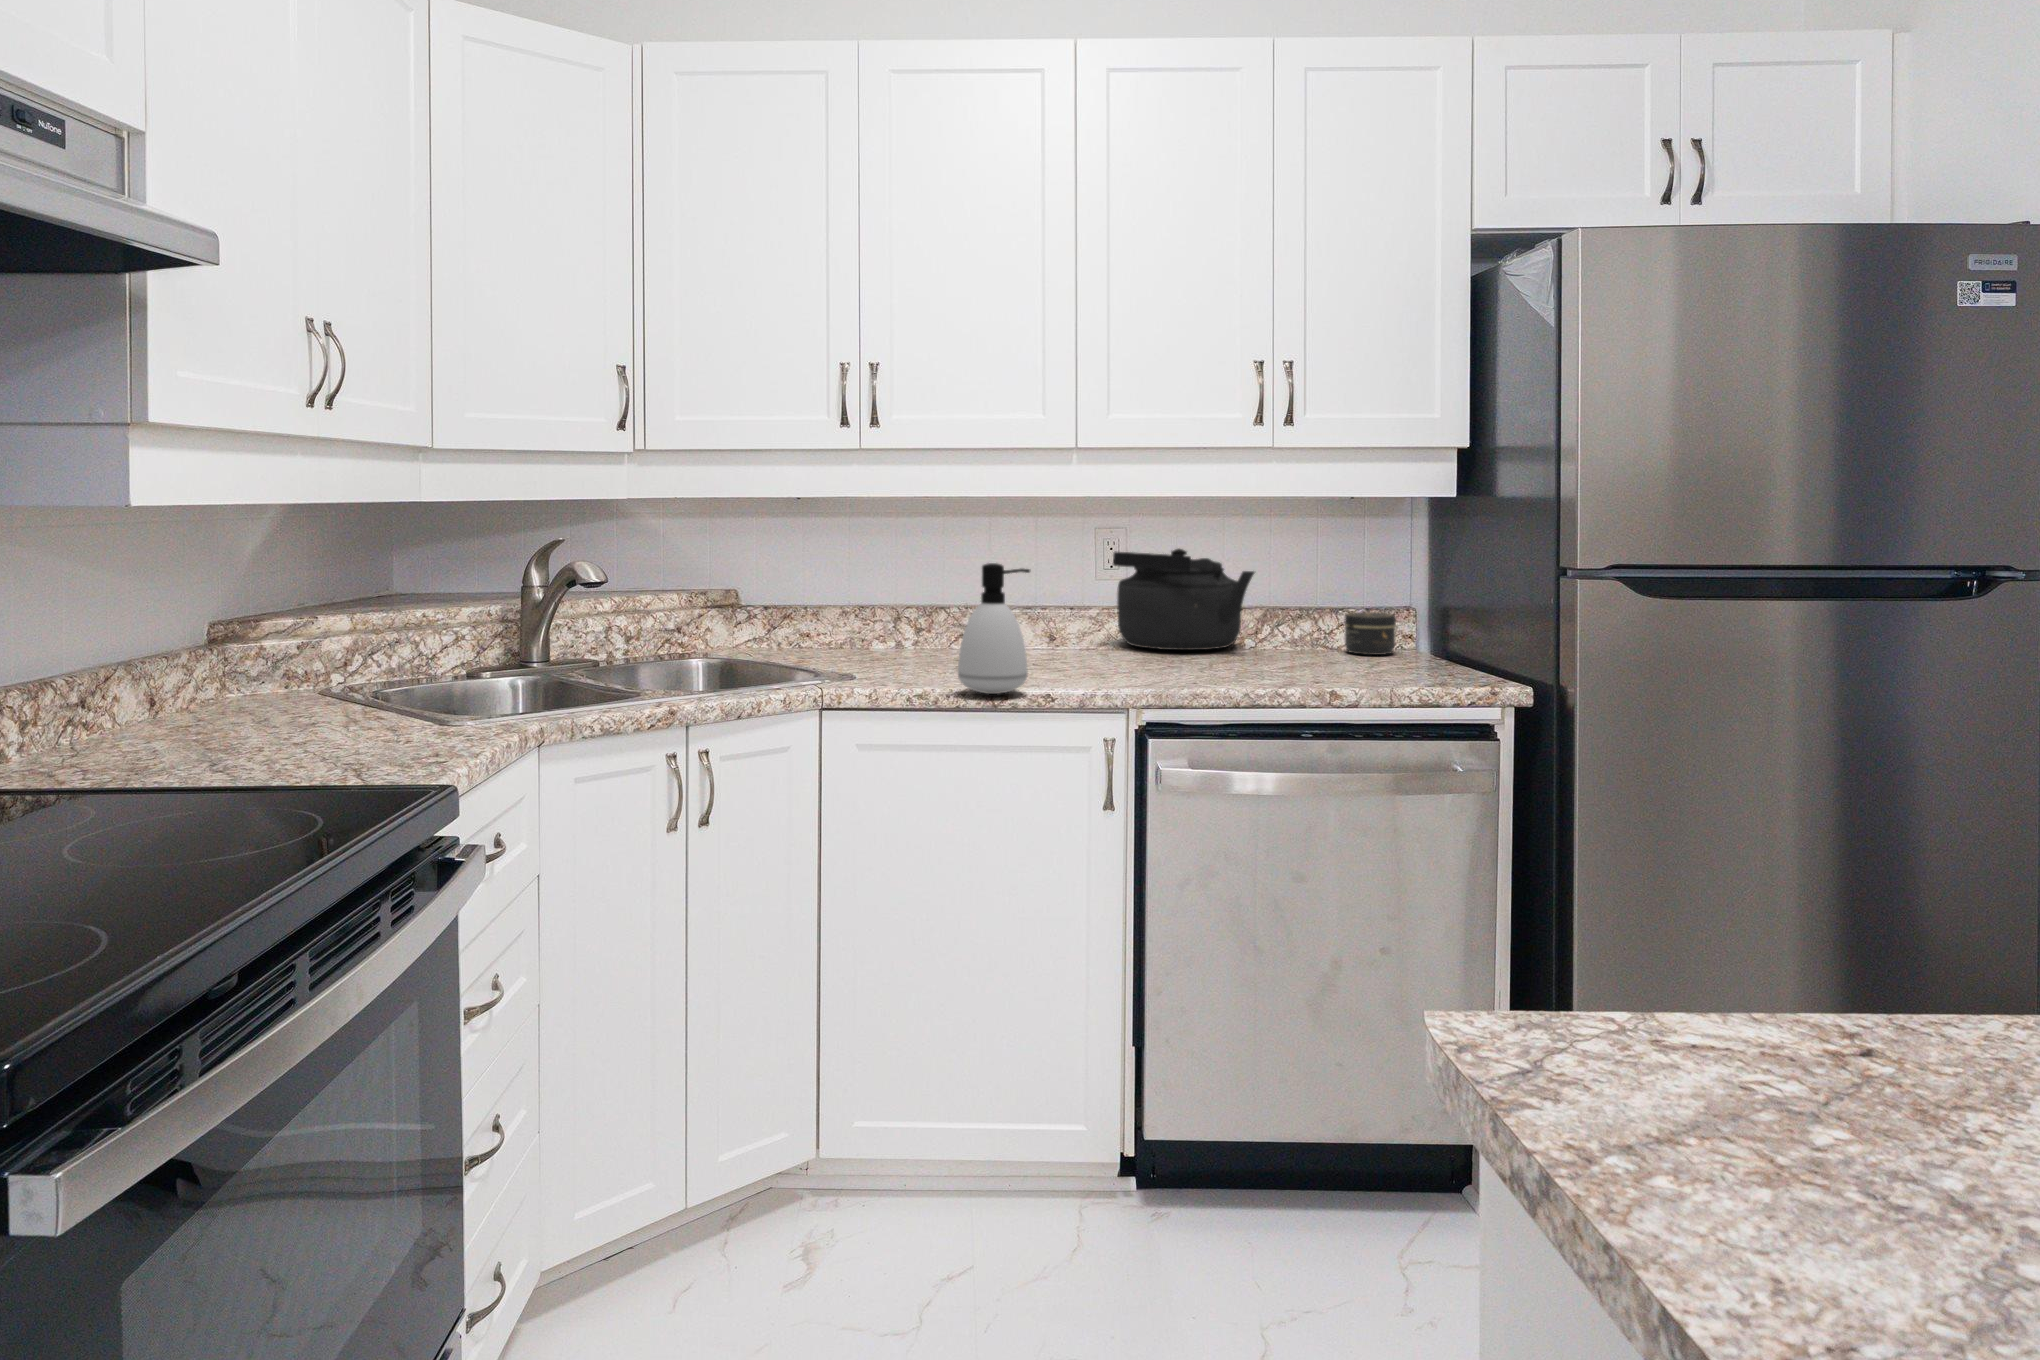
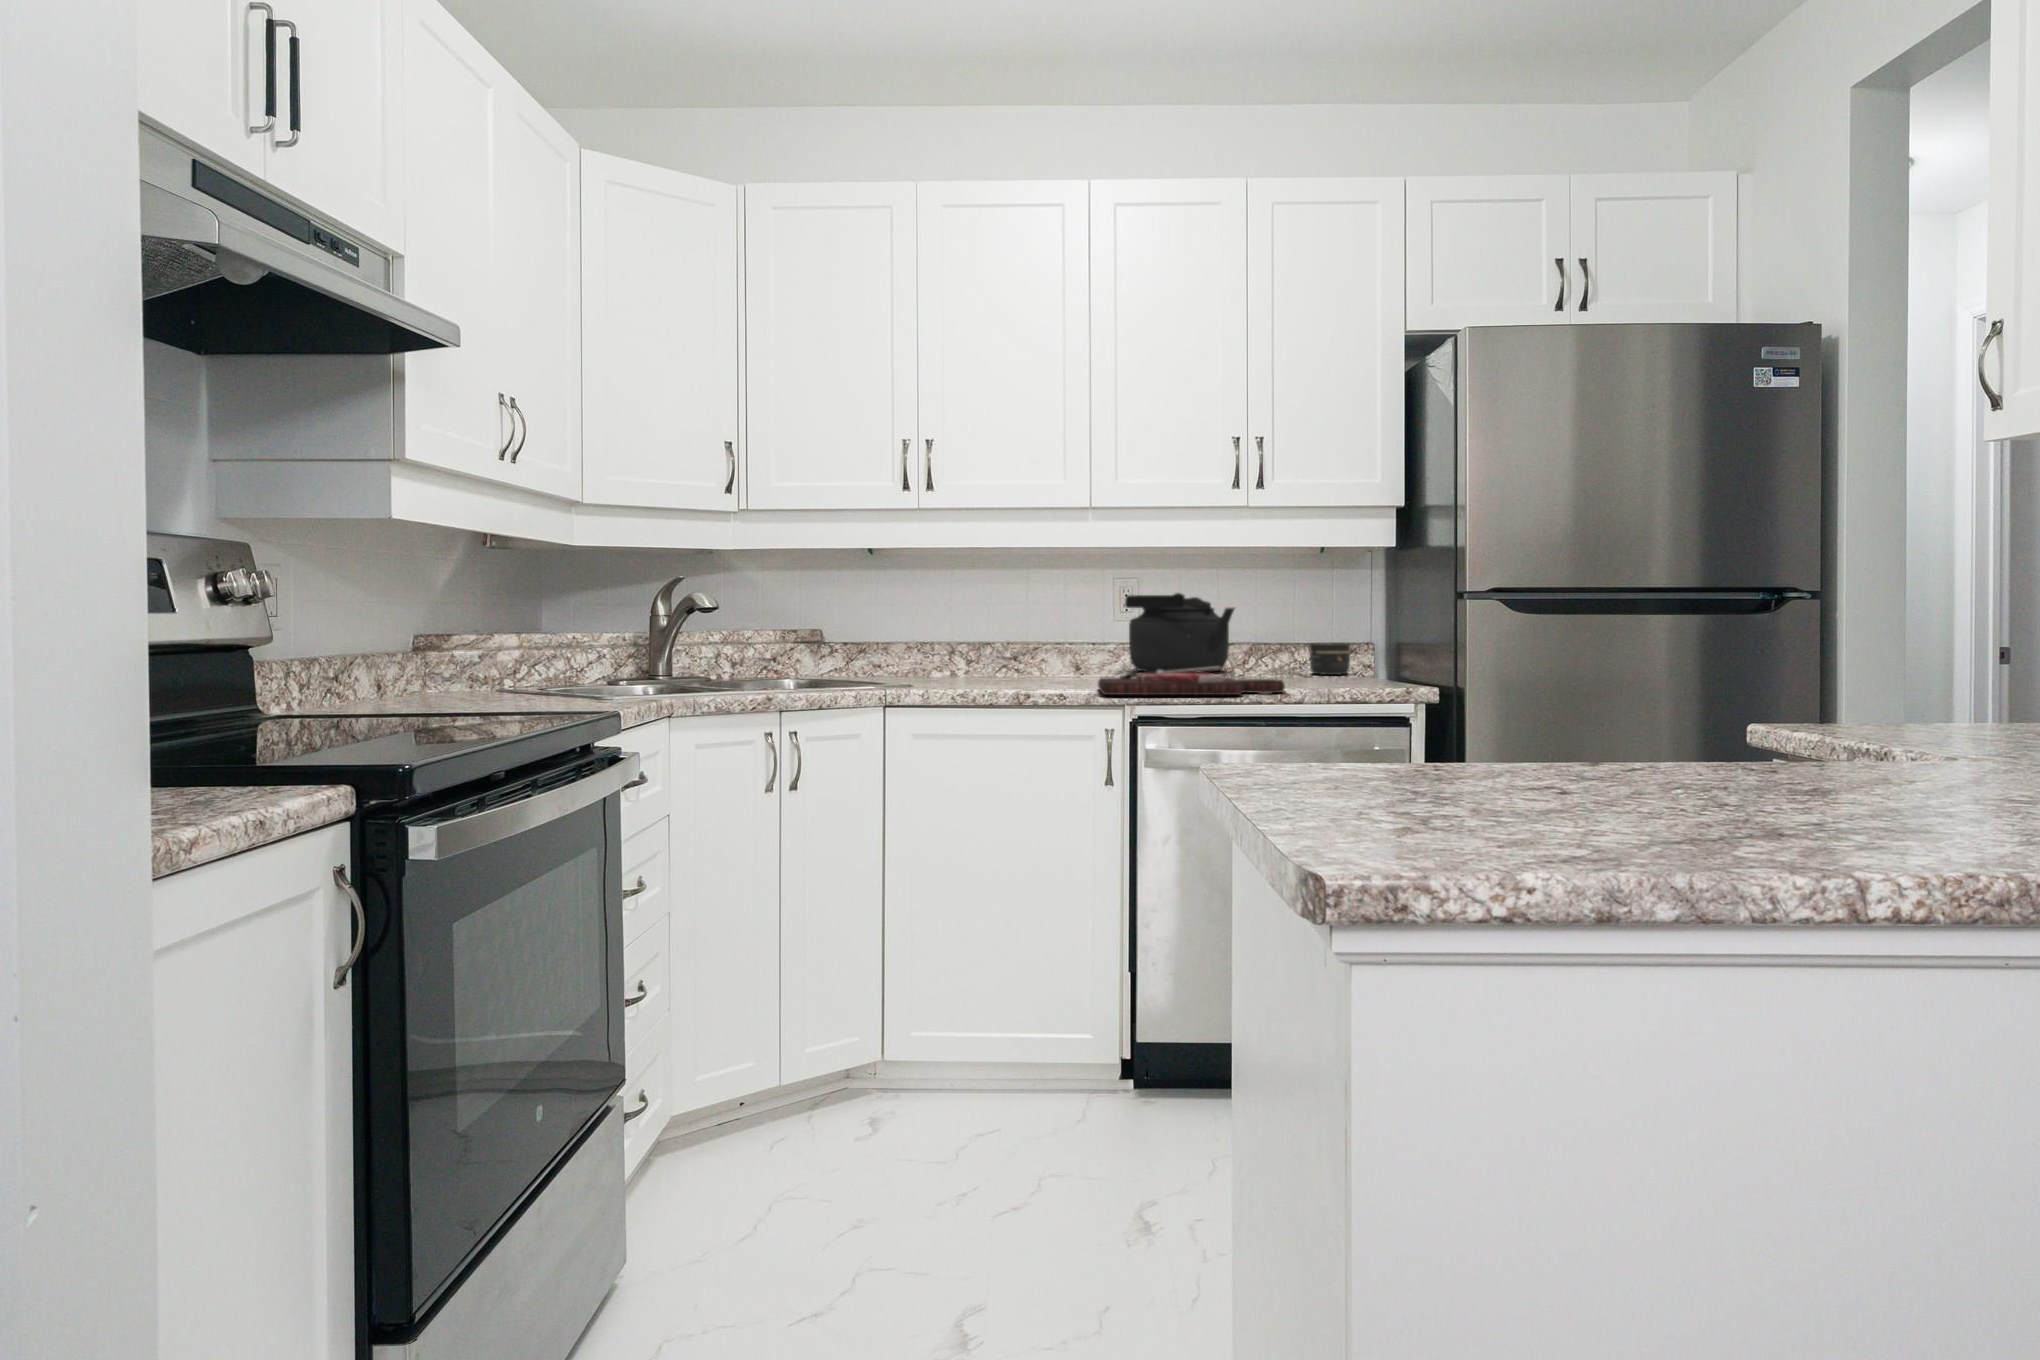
soap dispenser: present [958,563,1030,694] -> none [990,590,1046,691]
cutting board: none [1095,665,1341,707] -> present [1098,667,1285,695]

